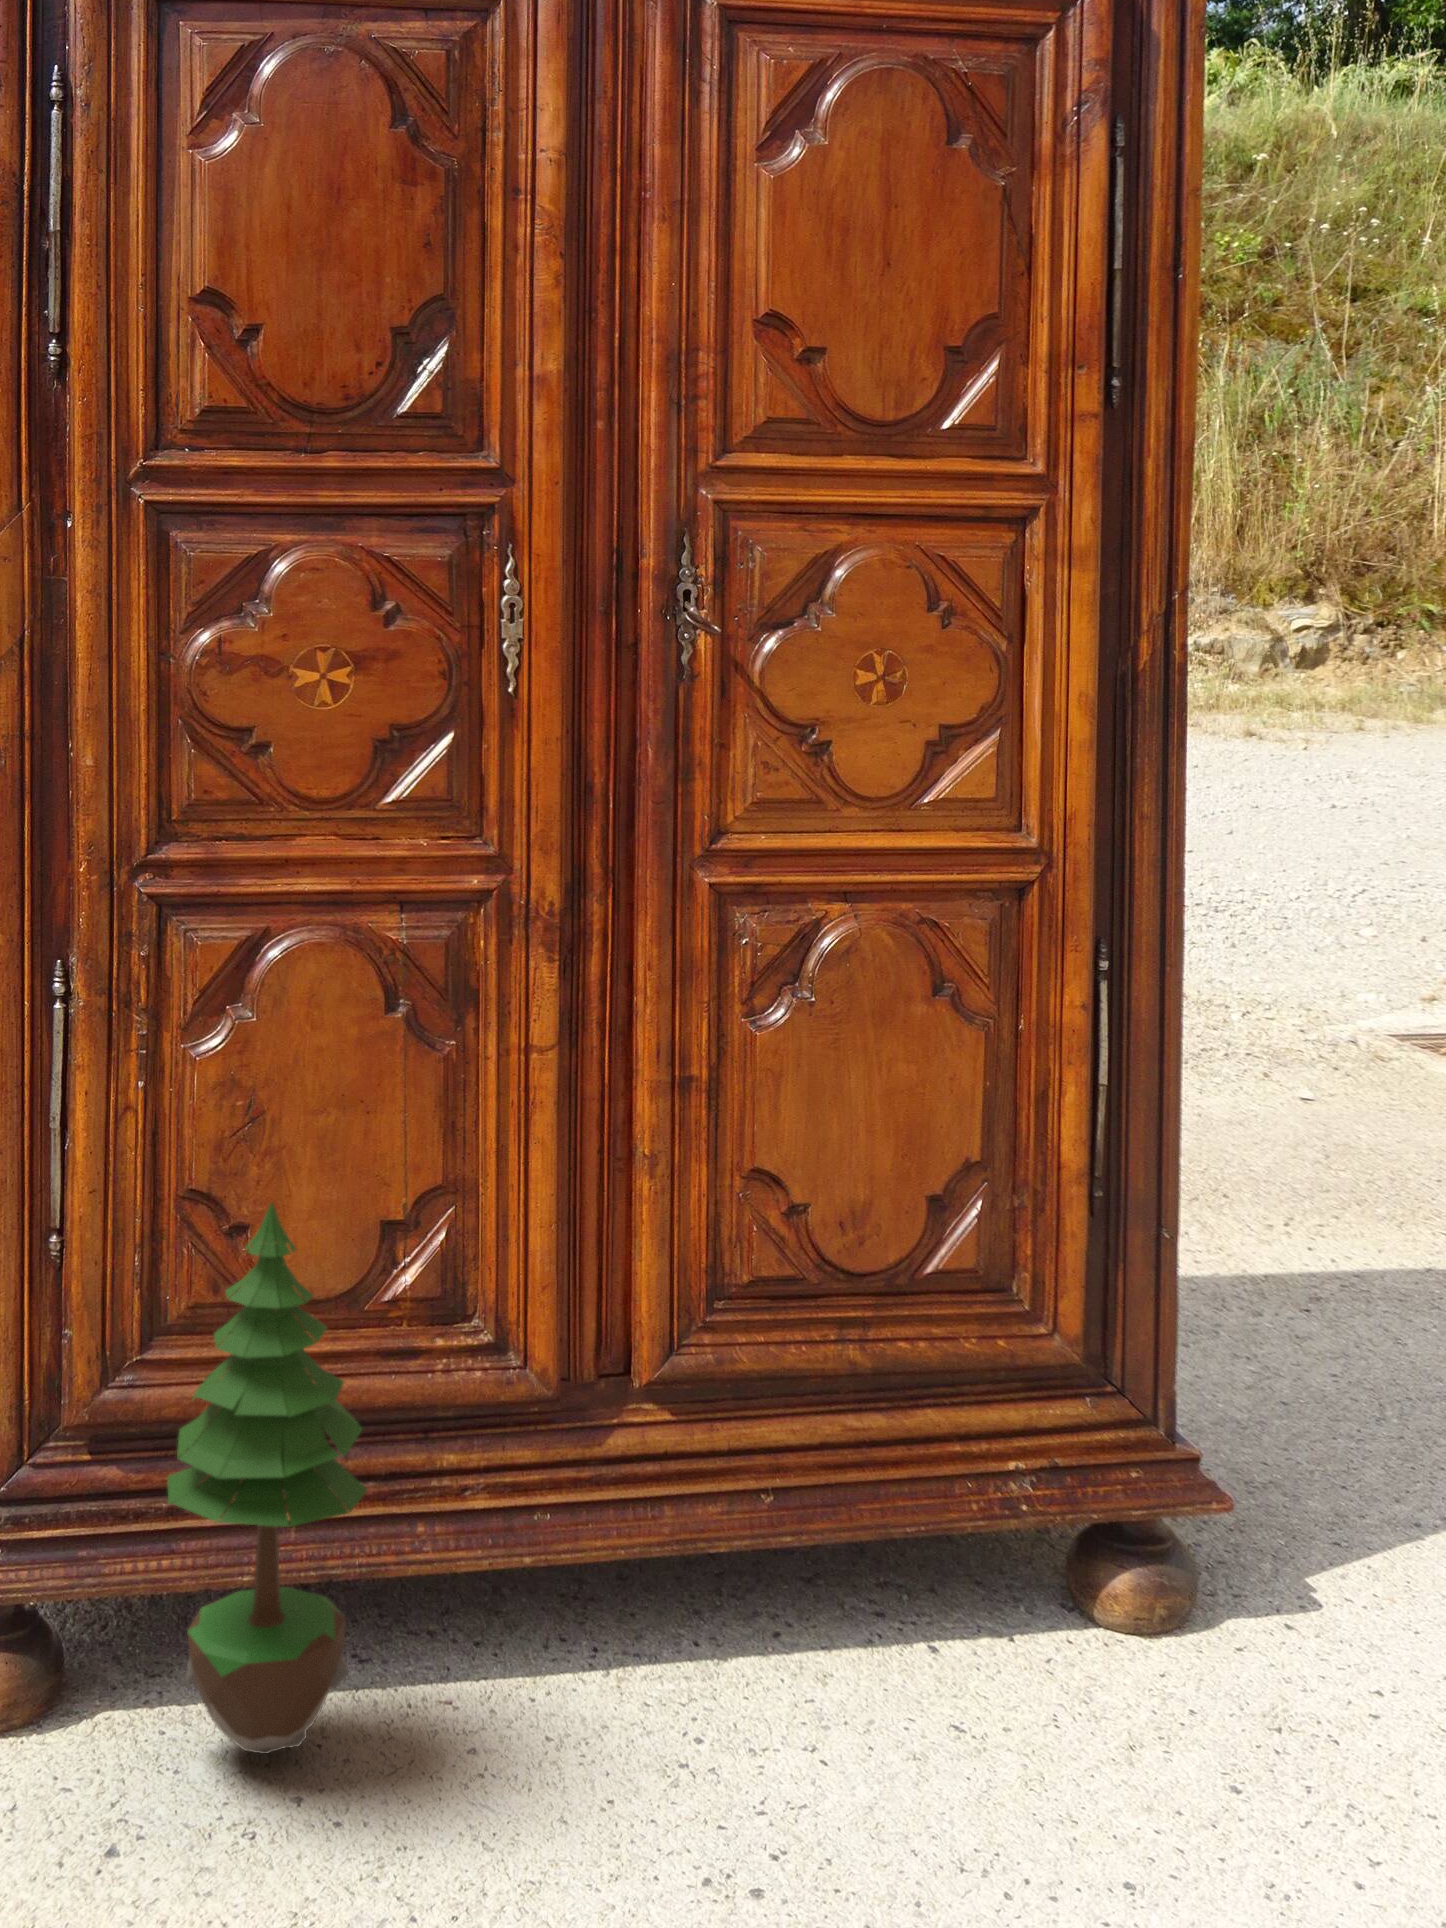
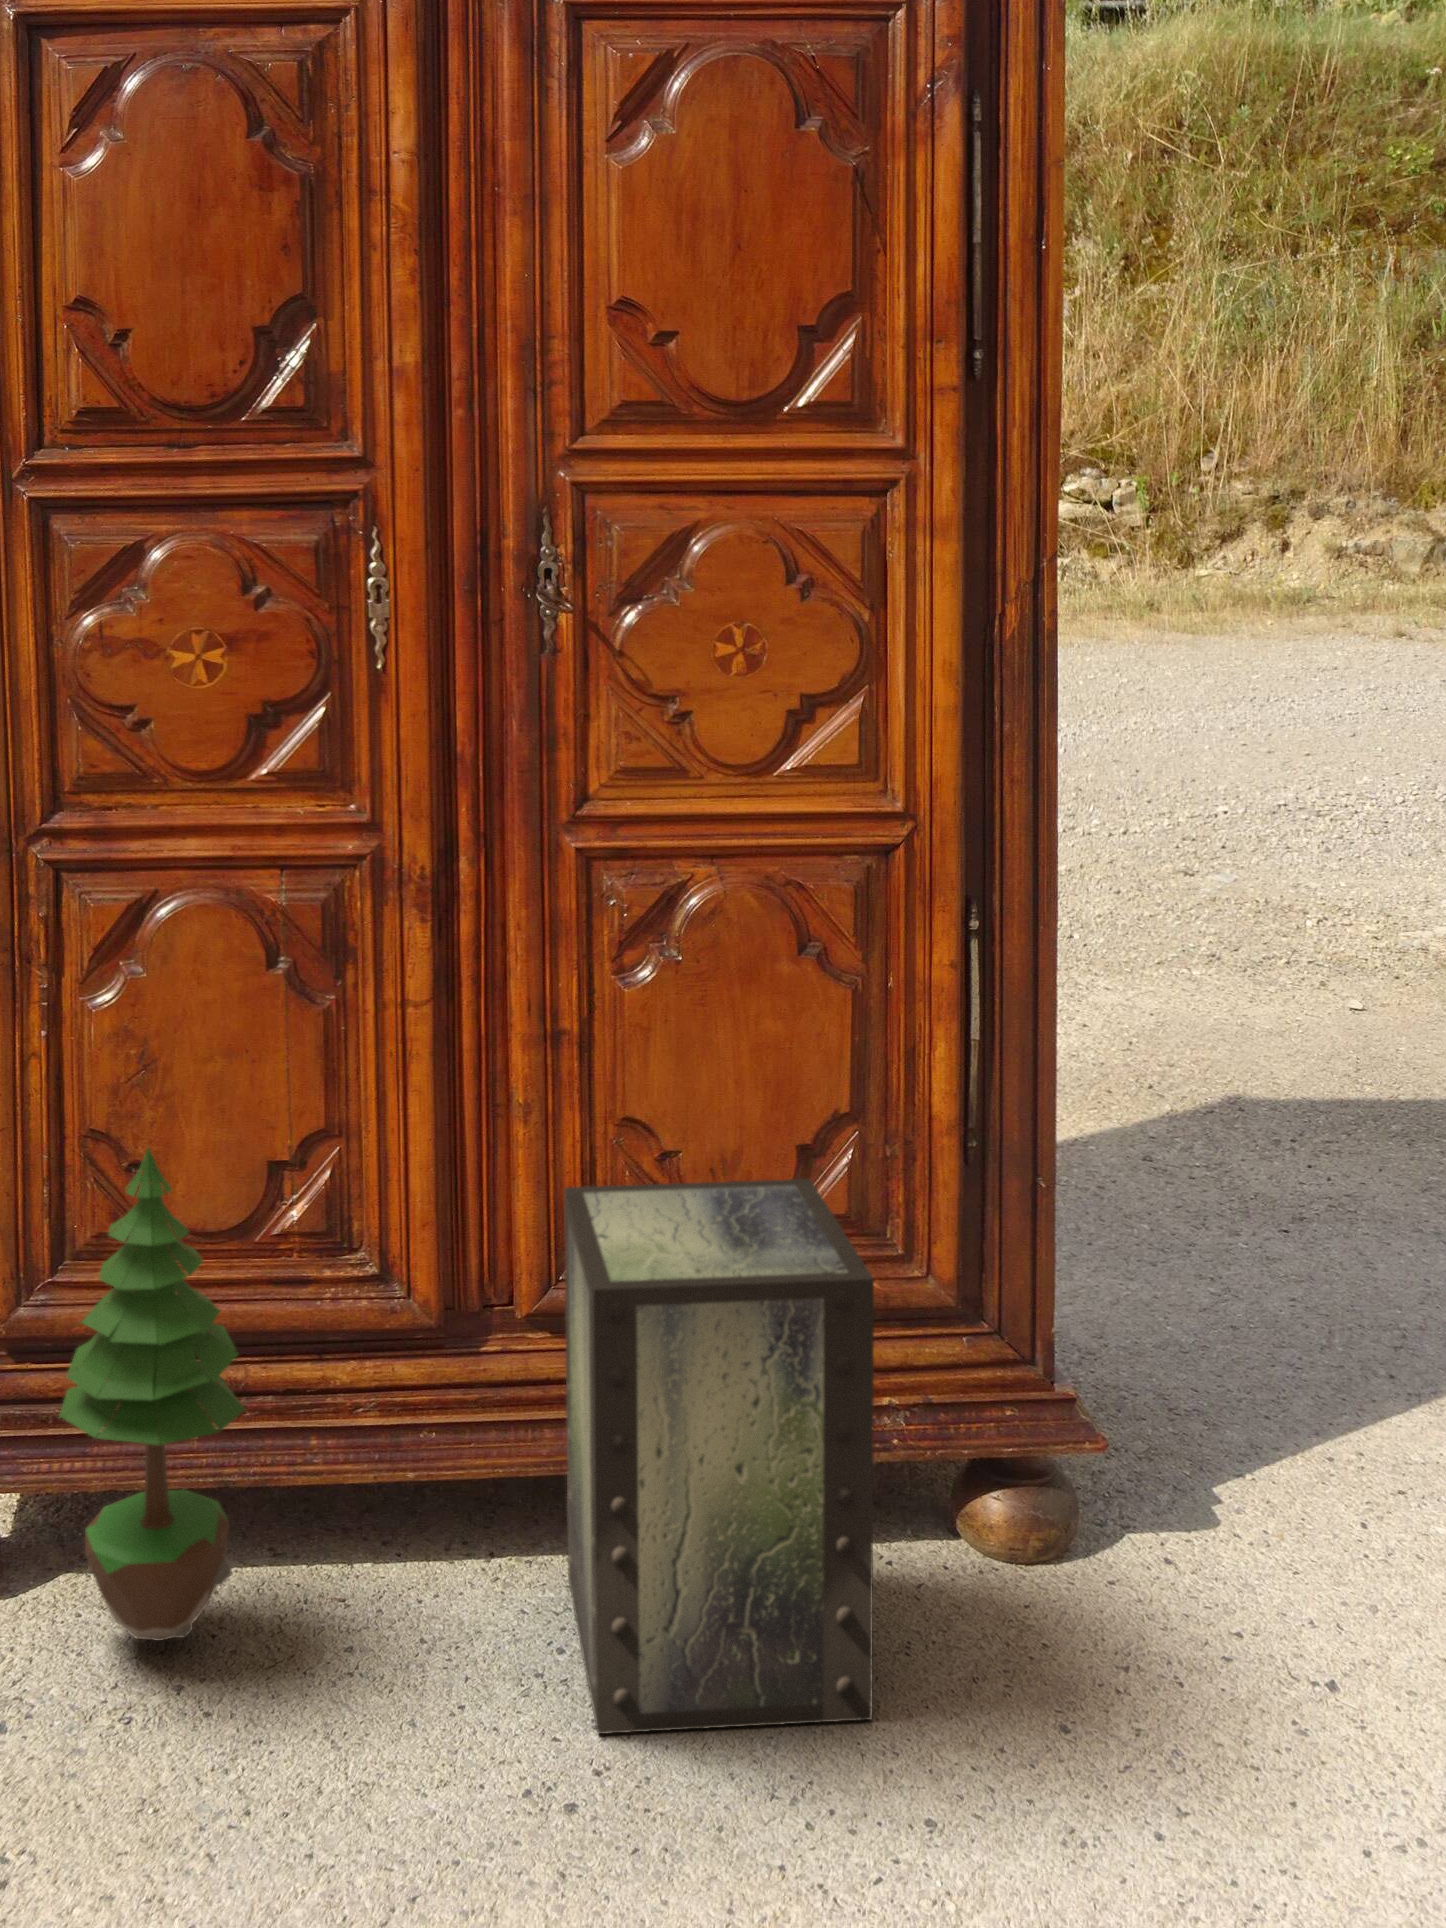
storage box: none [690,1231,1052,1821] -> present [564,1179,874,1734]

